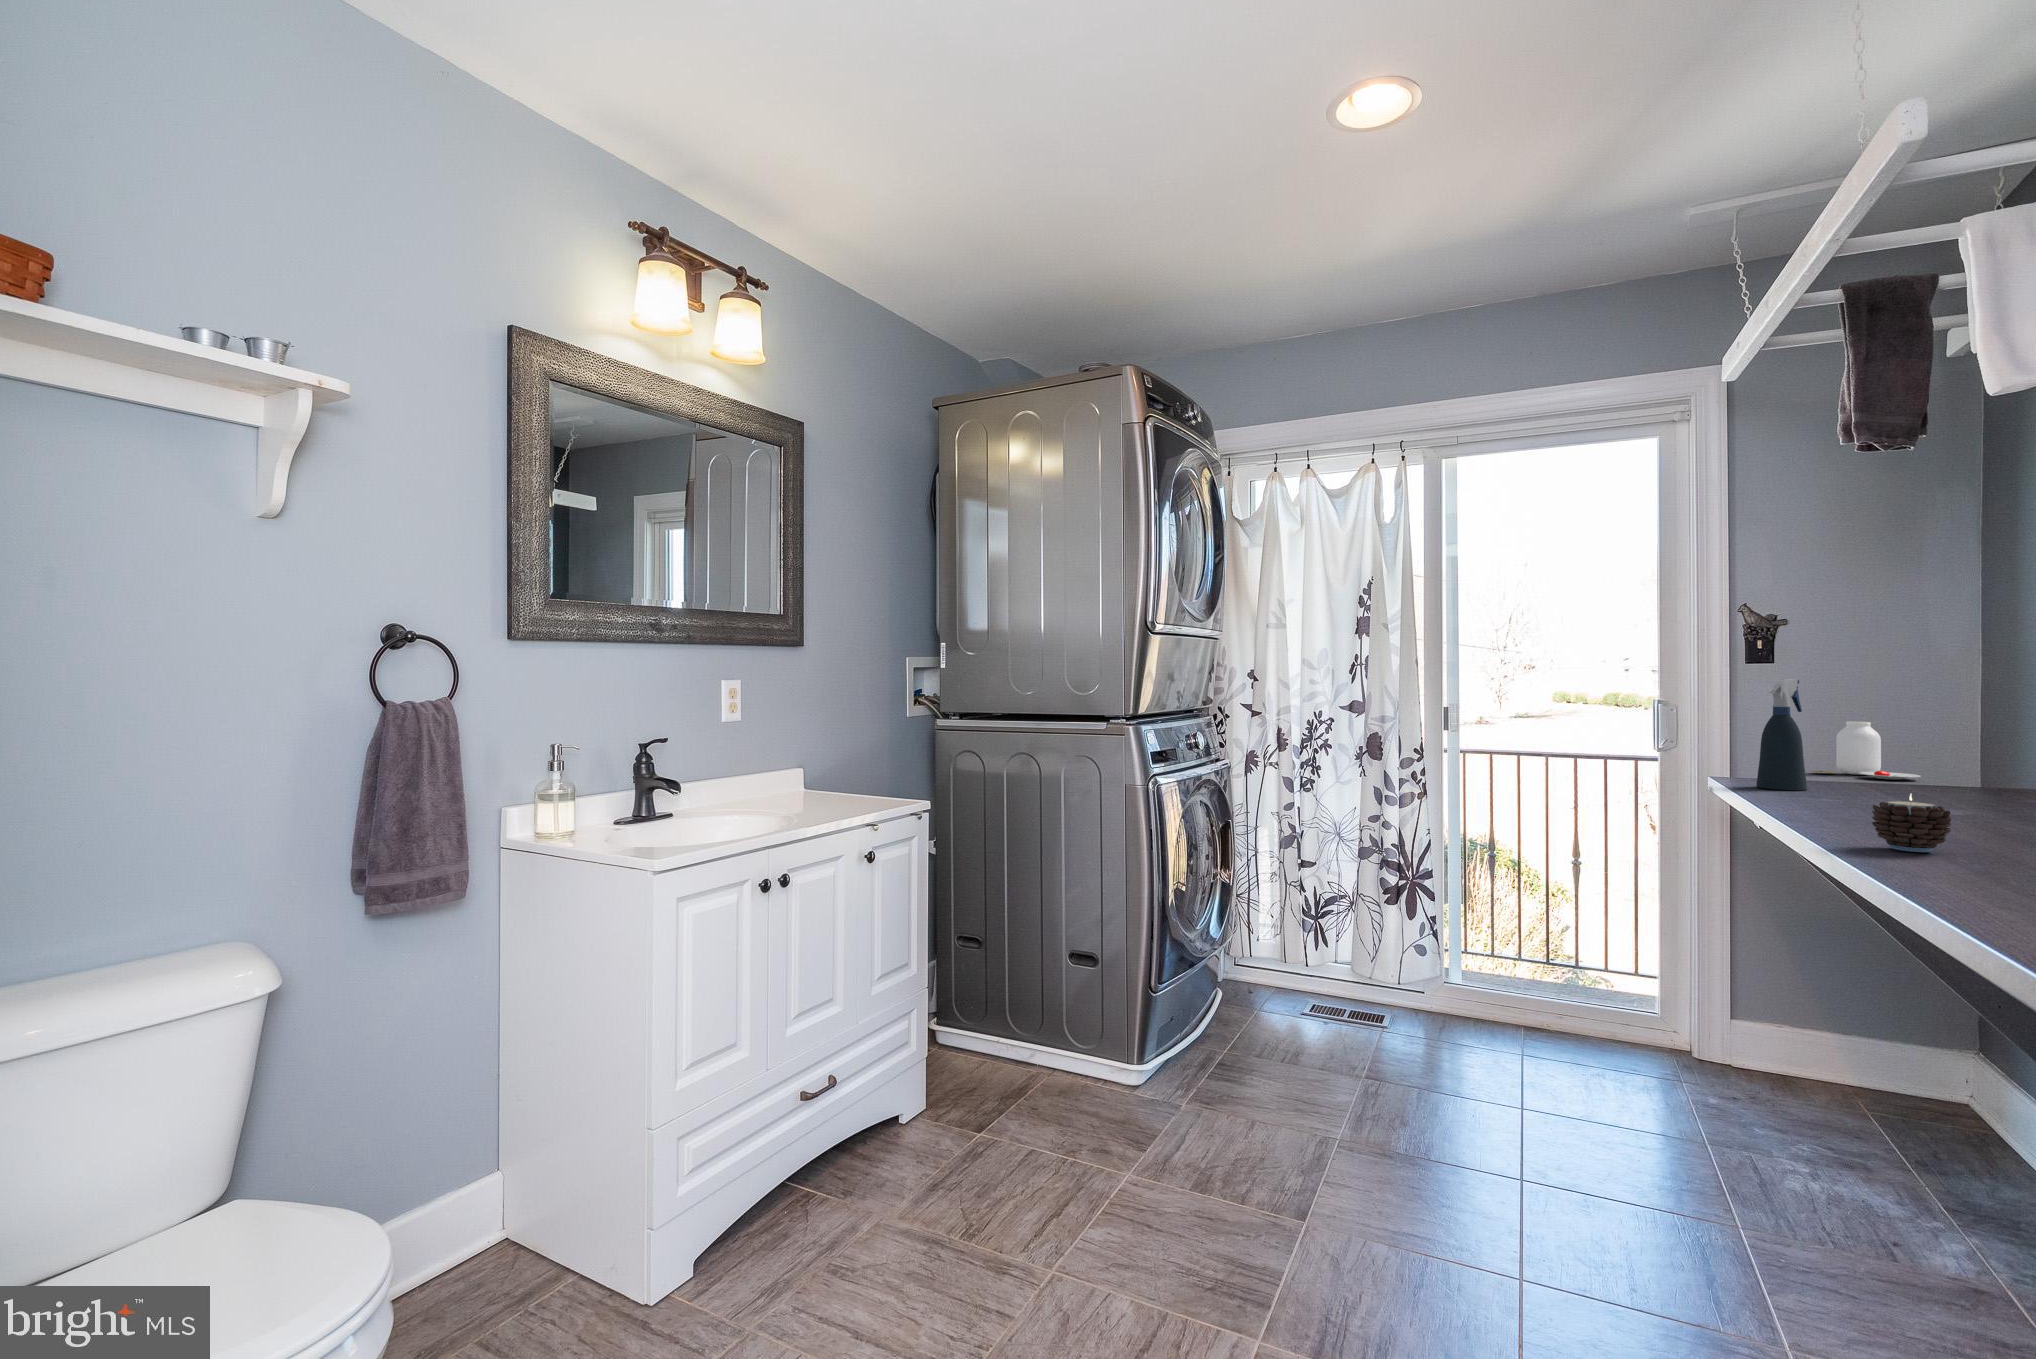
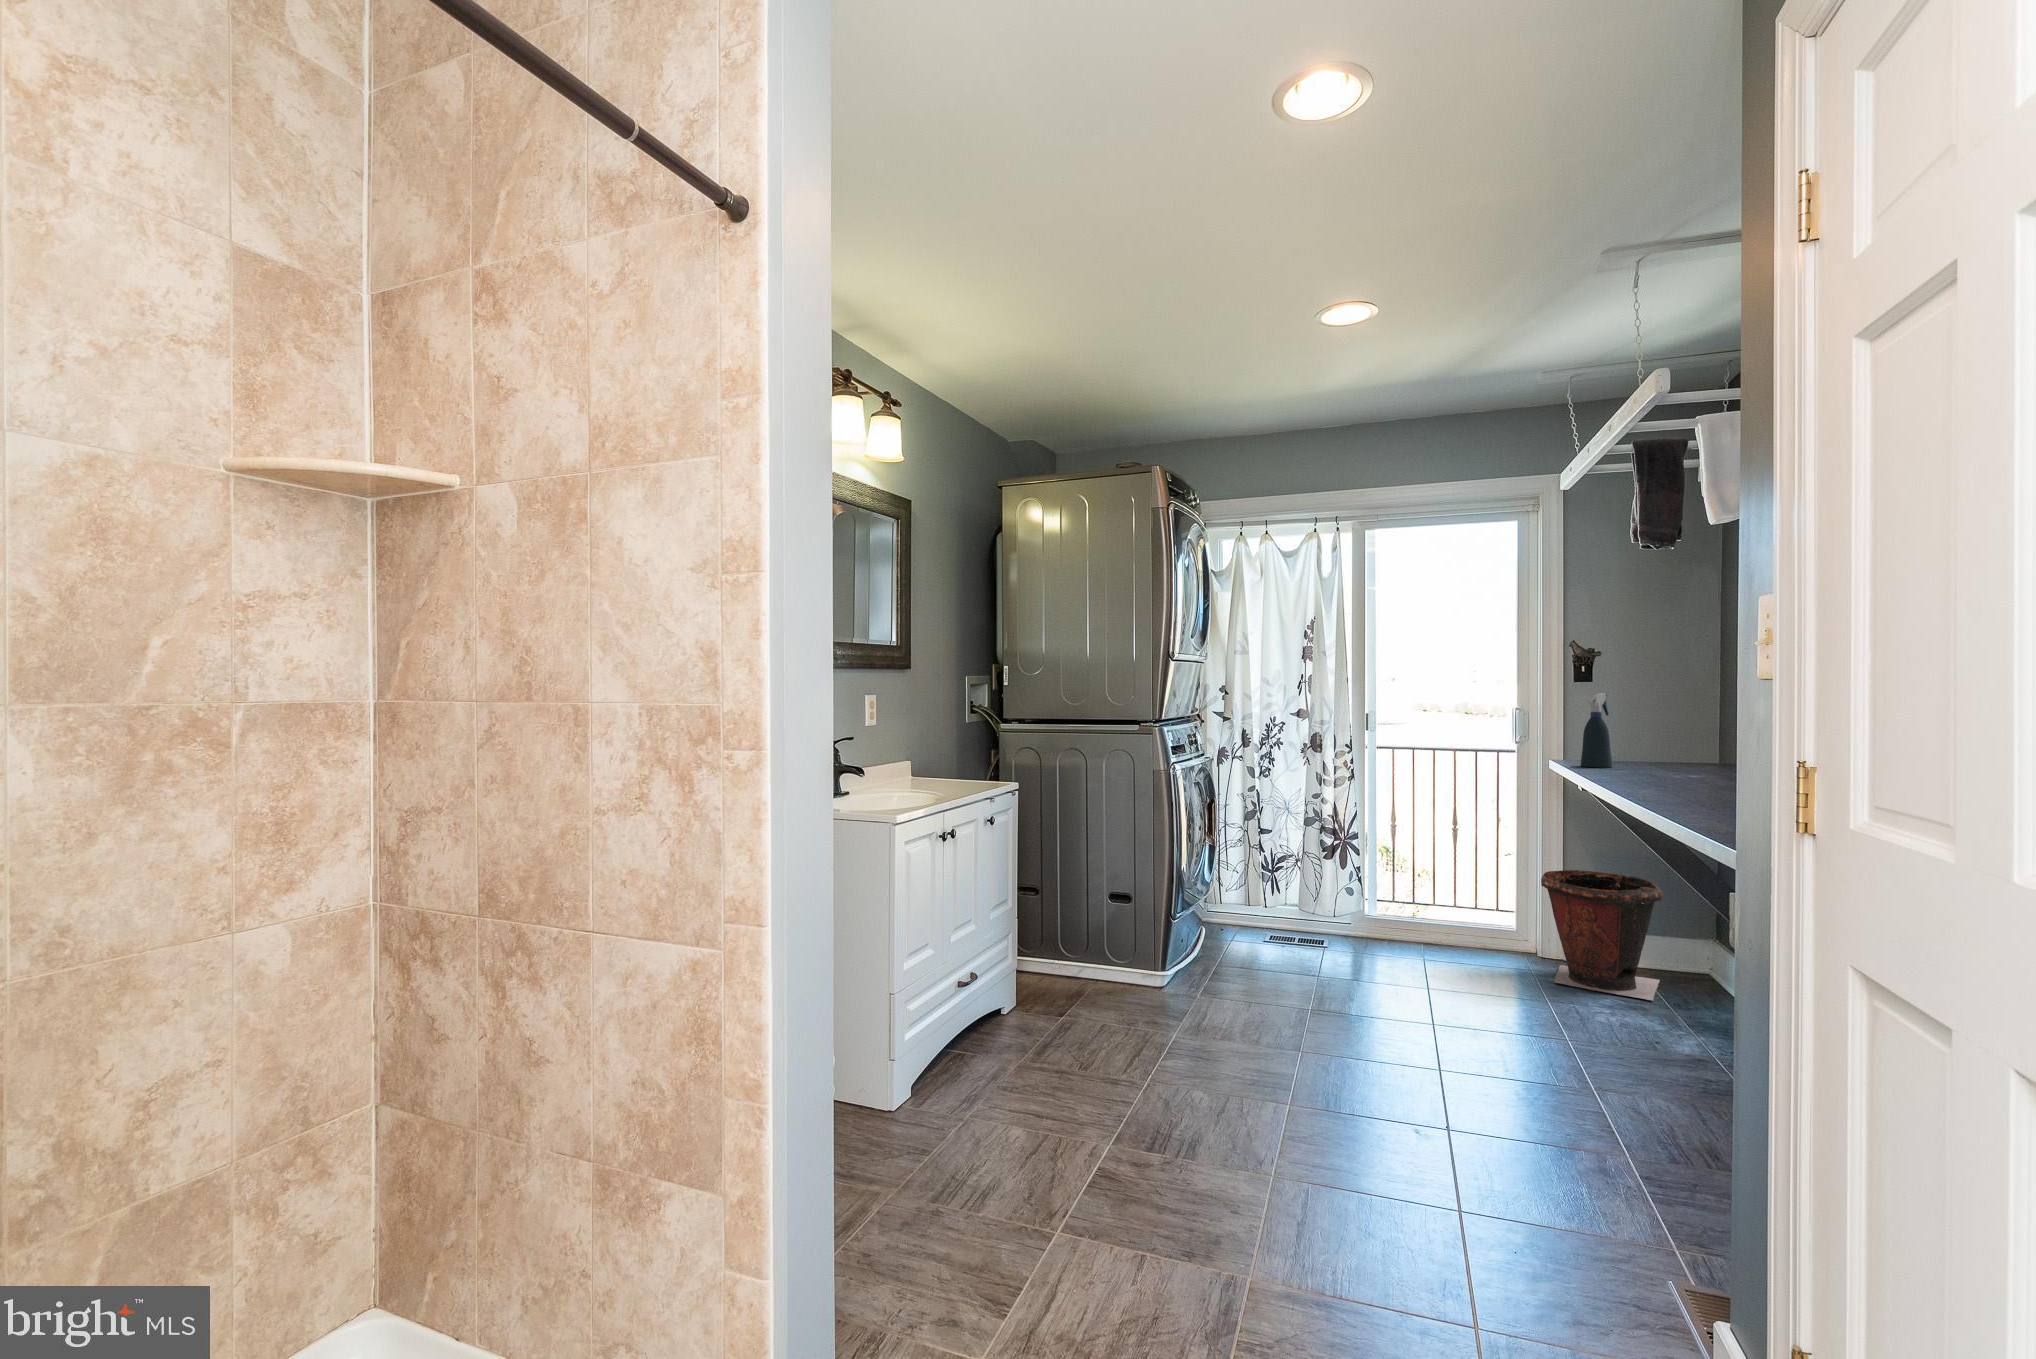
jar: present [1812,722,1921,780] -> none [1615,722,1683,761]
candle: present [1872,794,1951,852] -> none [1649,762,1691,797]
waste bin: none [1695,934,1887,1140] -> present [1541,870,1663,1001]

